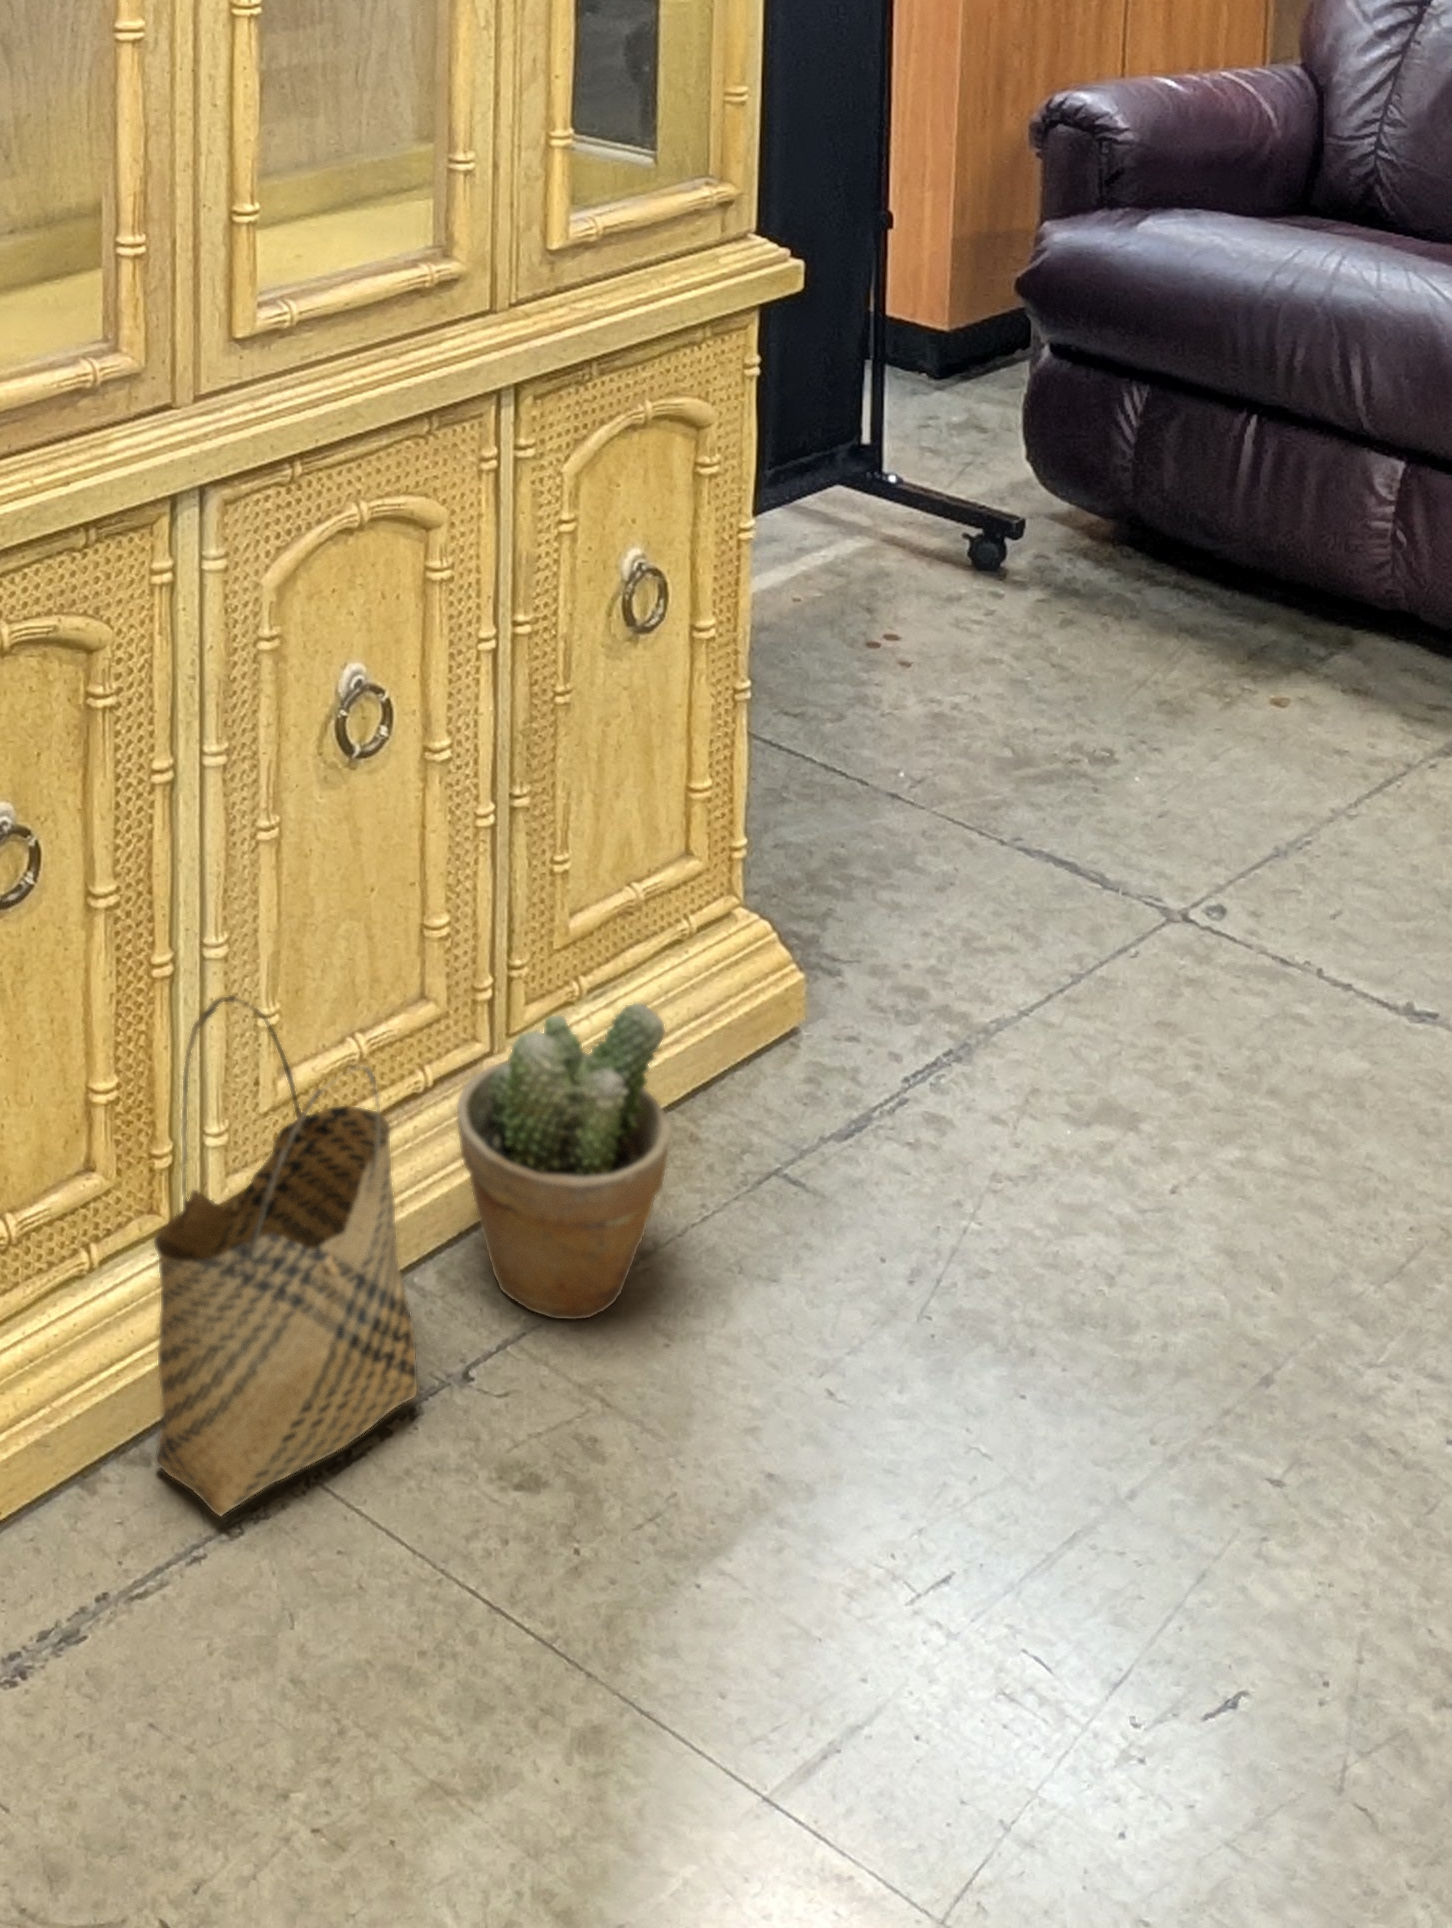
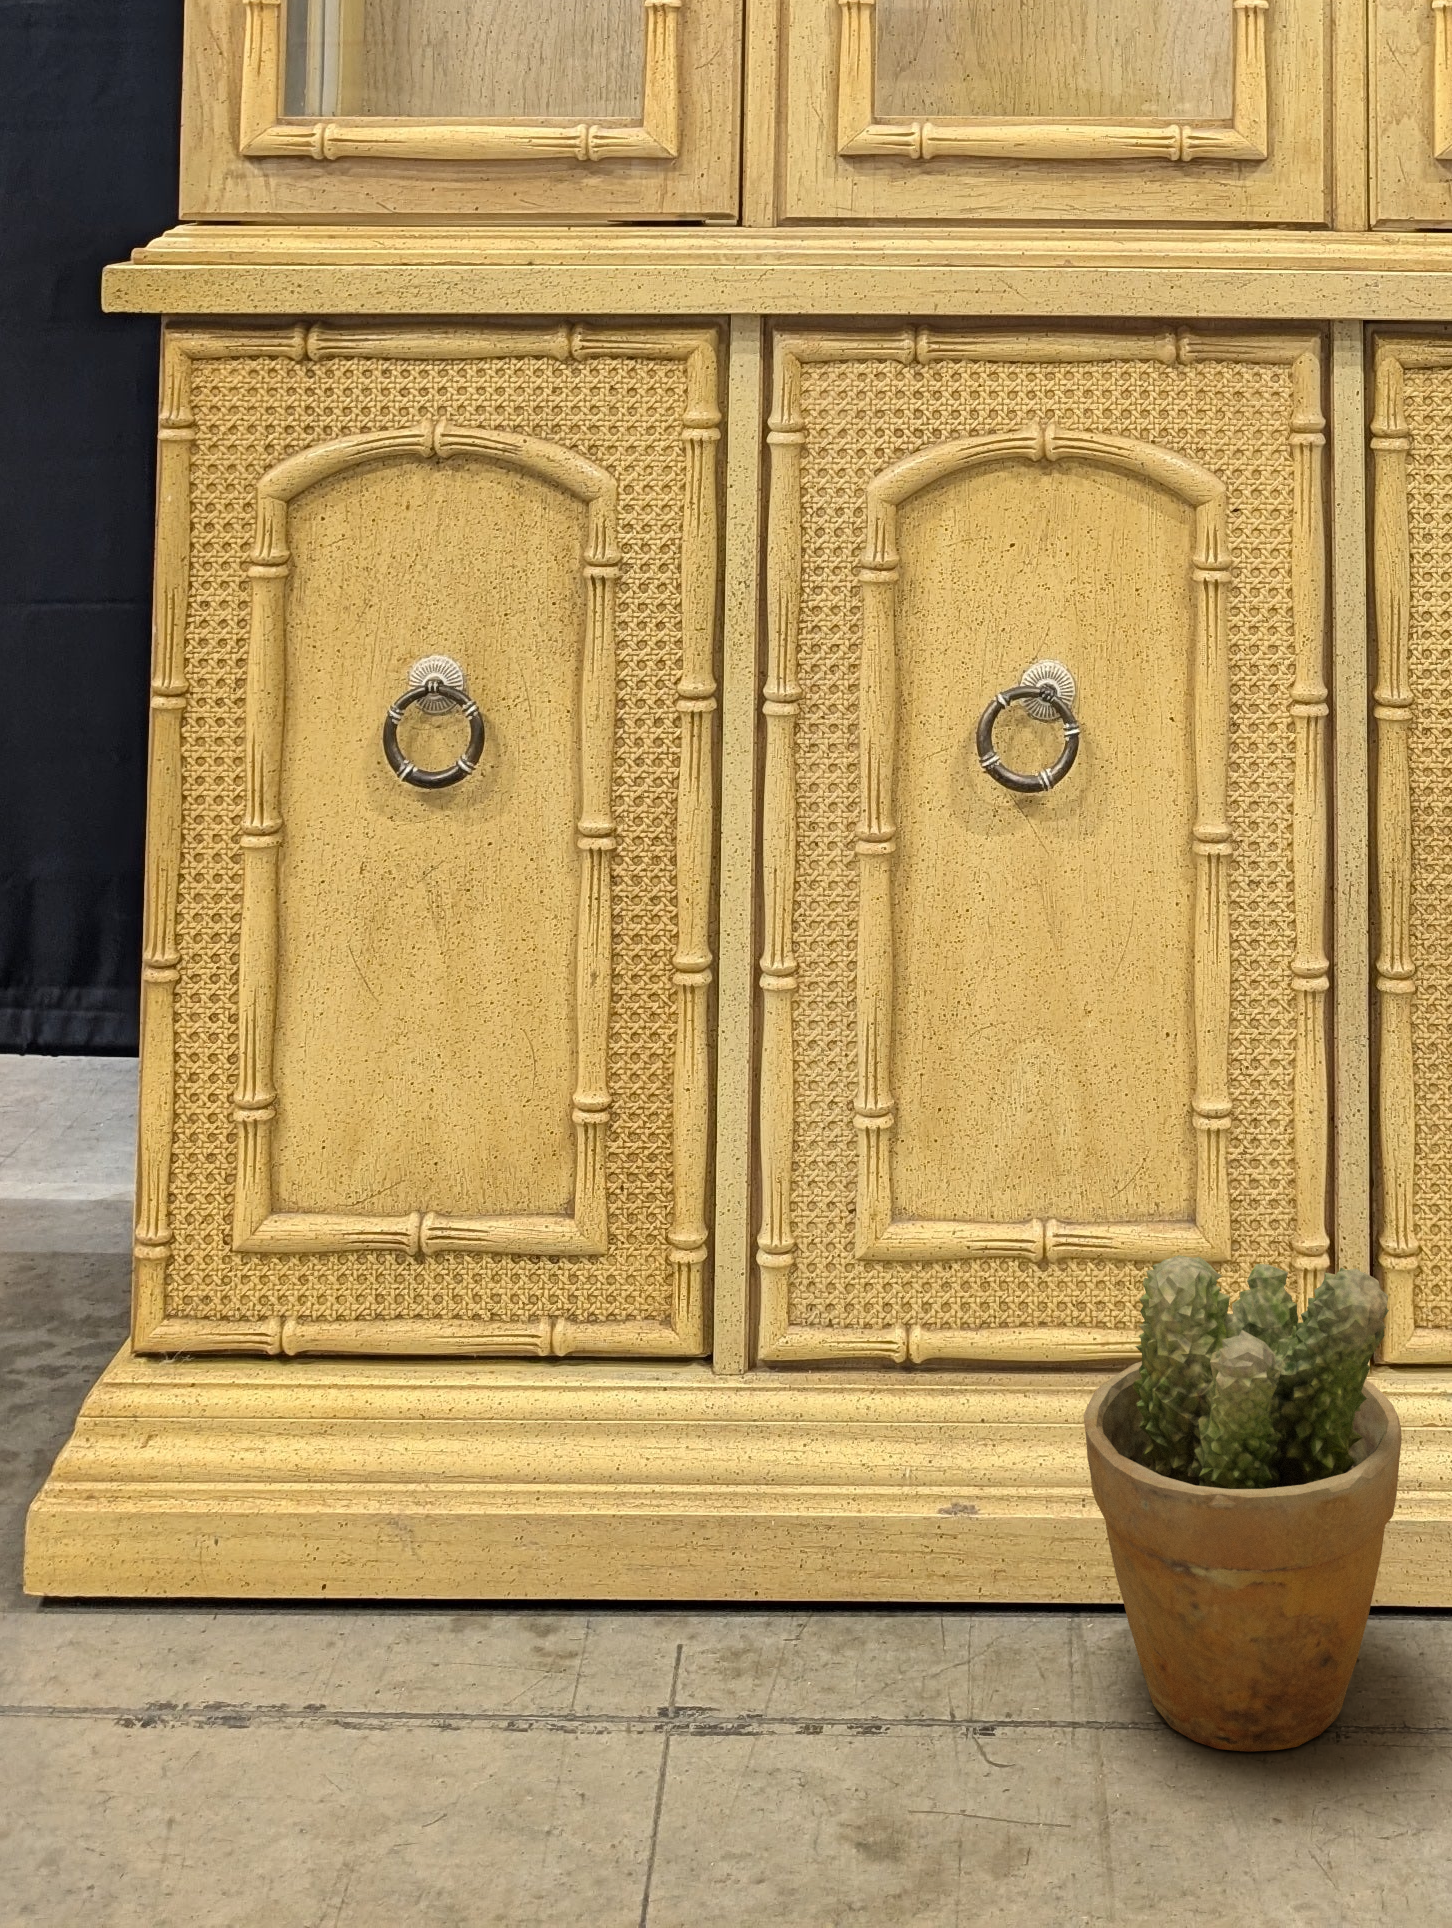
woven basket: present [154,996,417,1517] -> none [472,1021,913,1697]

